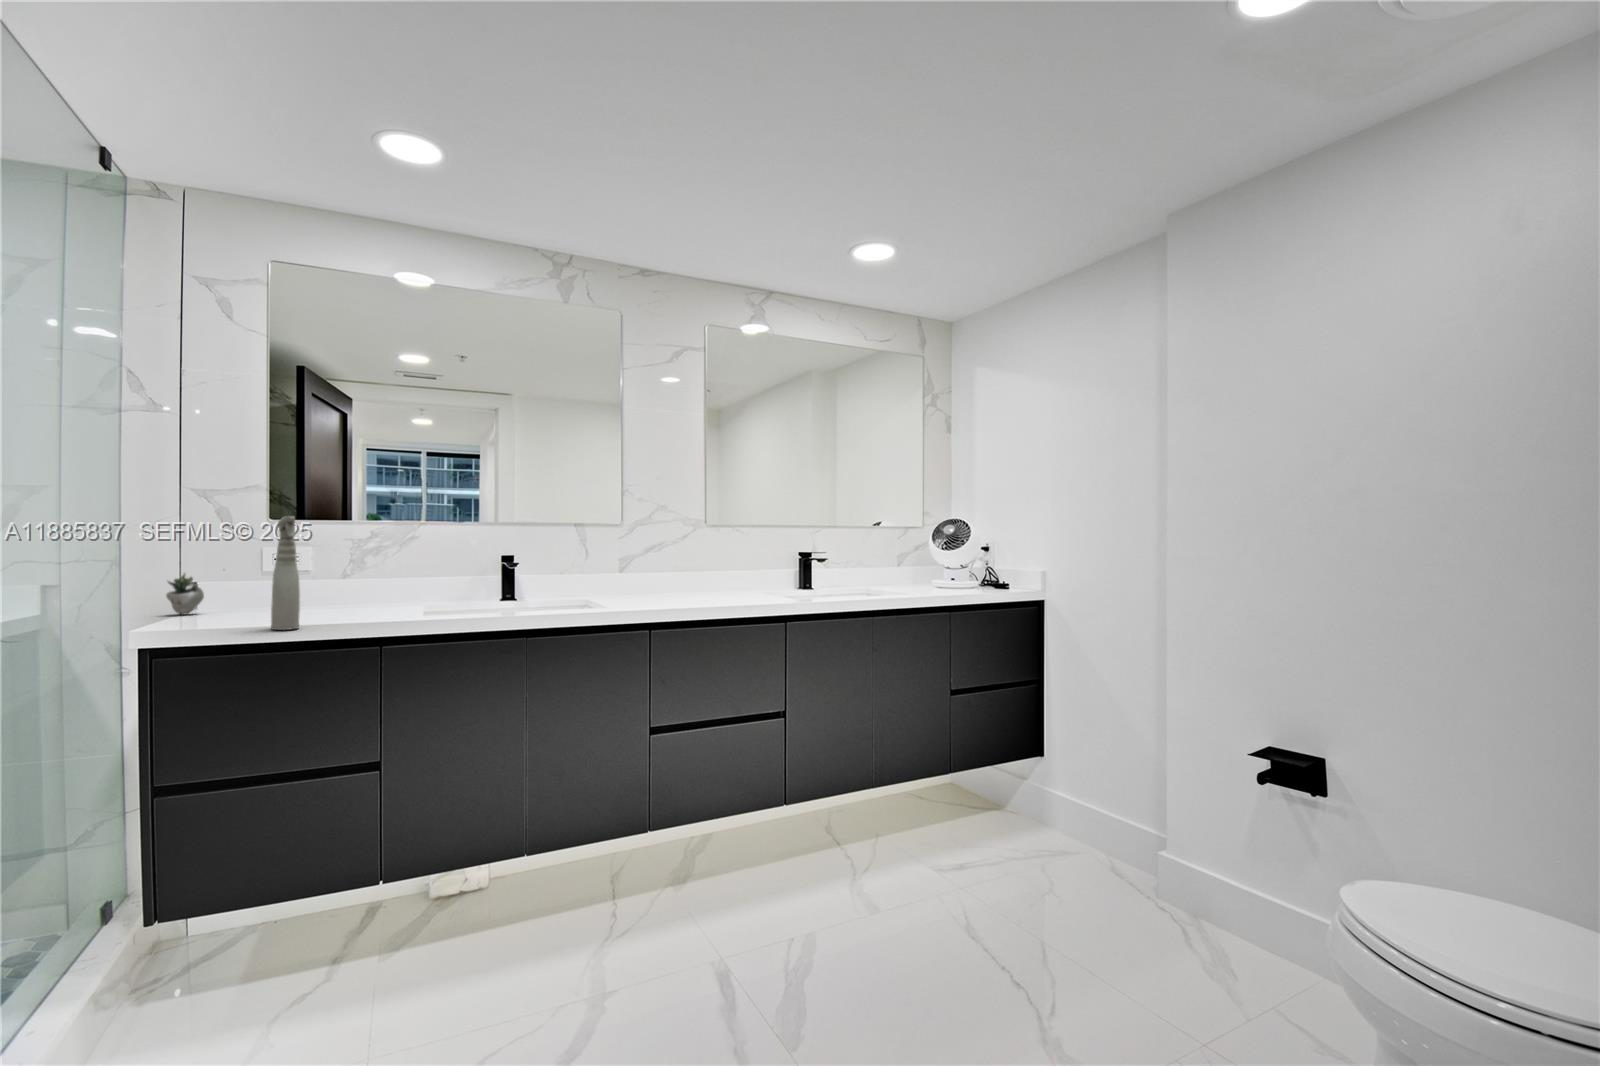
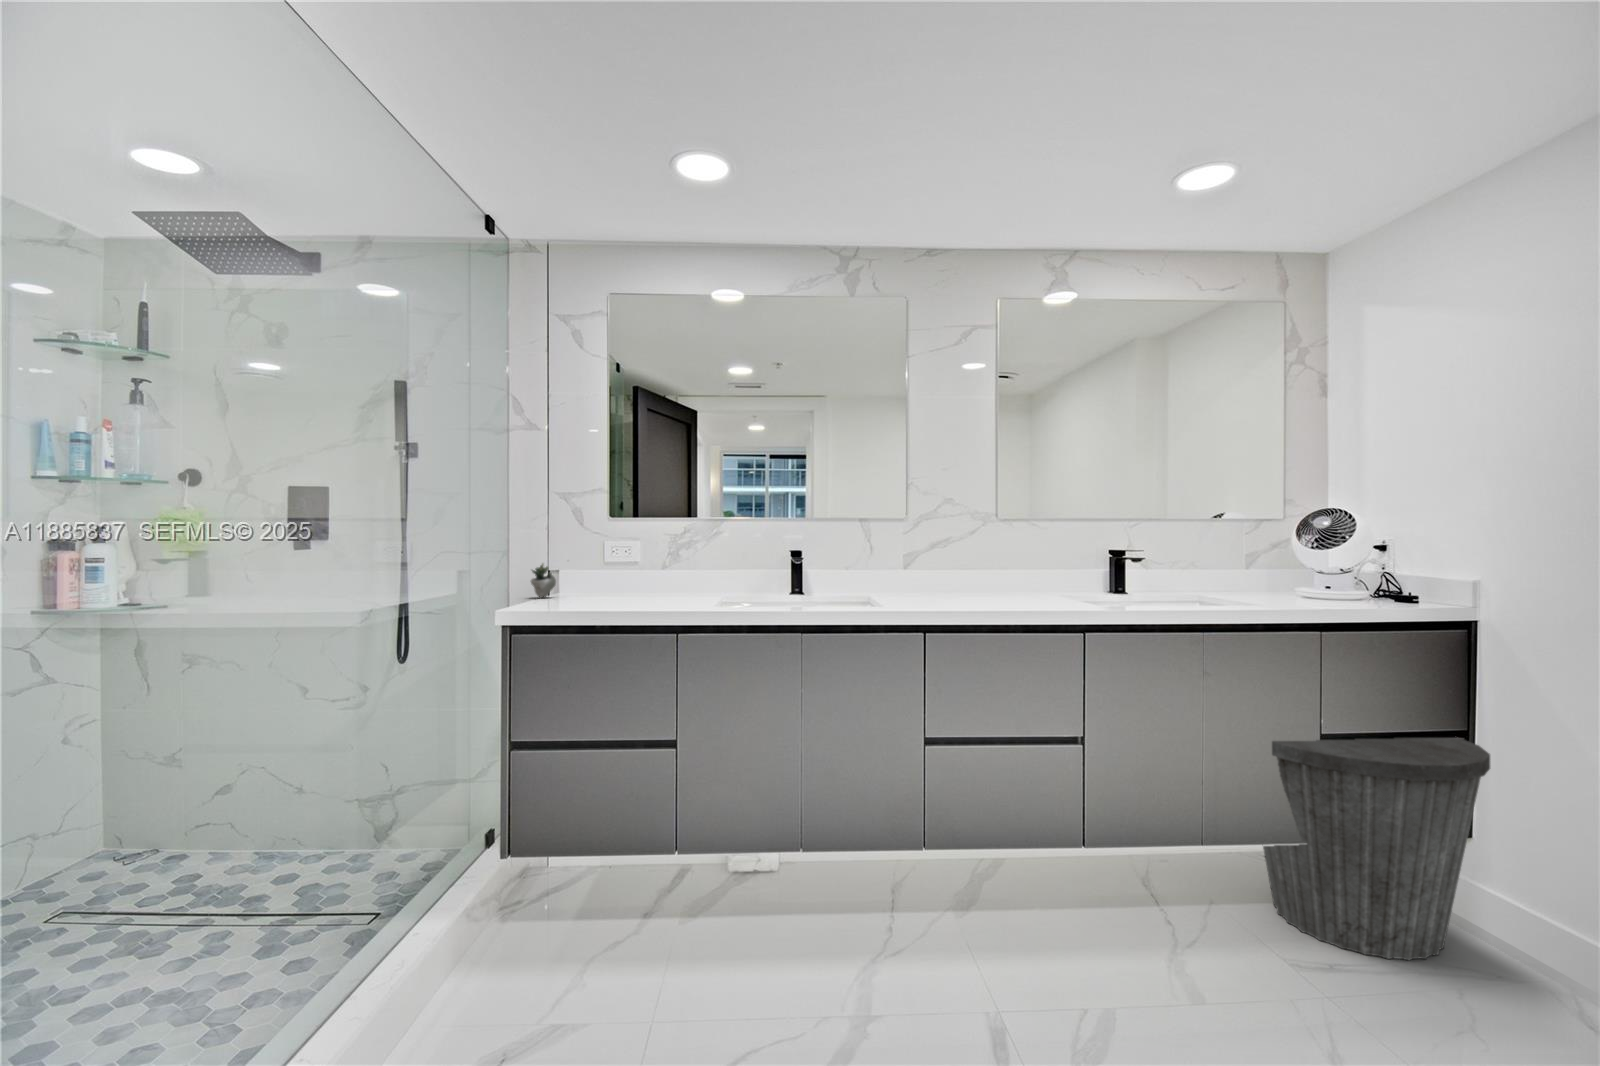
spray bottle: present [271,516,300,630] -> none [588,514,610,615]
trash can: none [895,672,1053,858] -> present [1263,738,1490,960]

